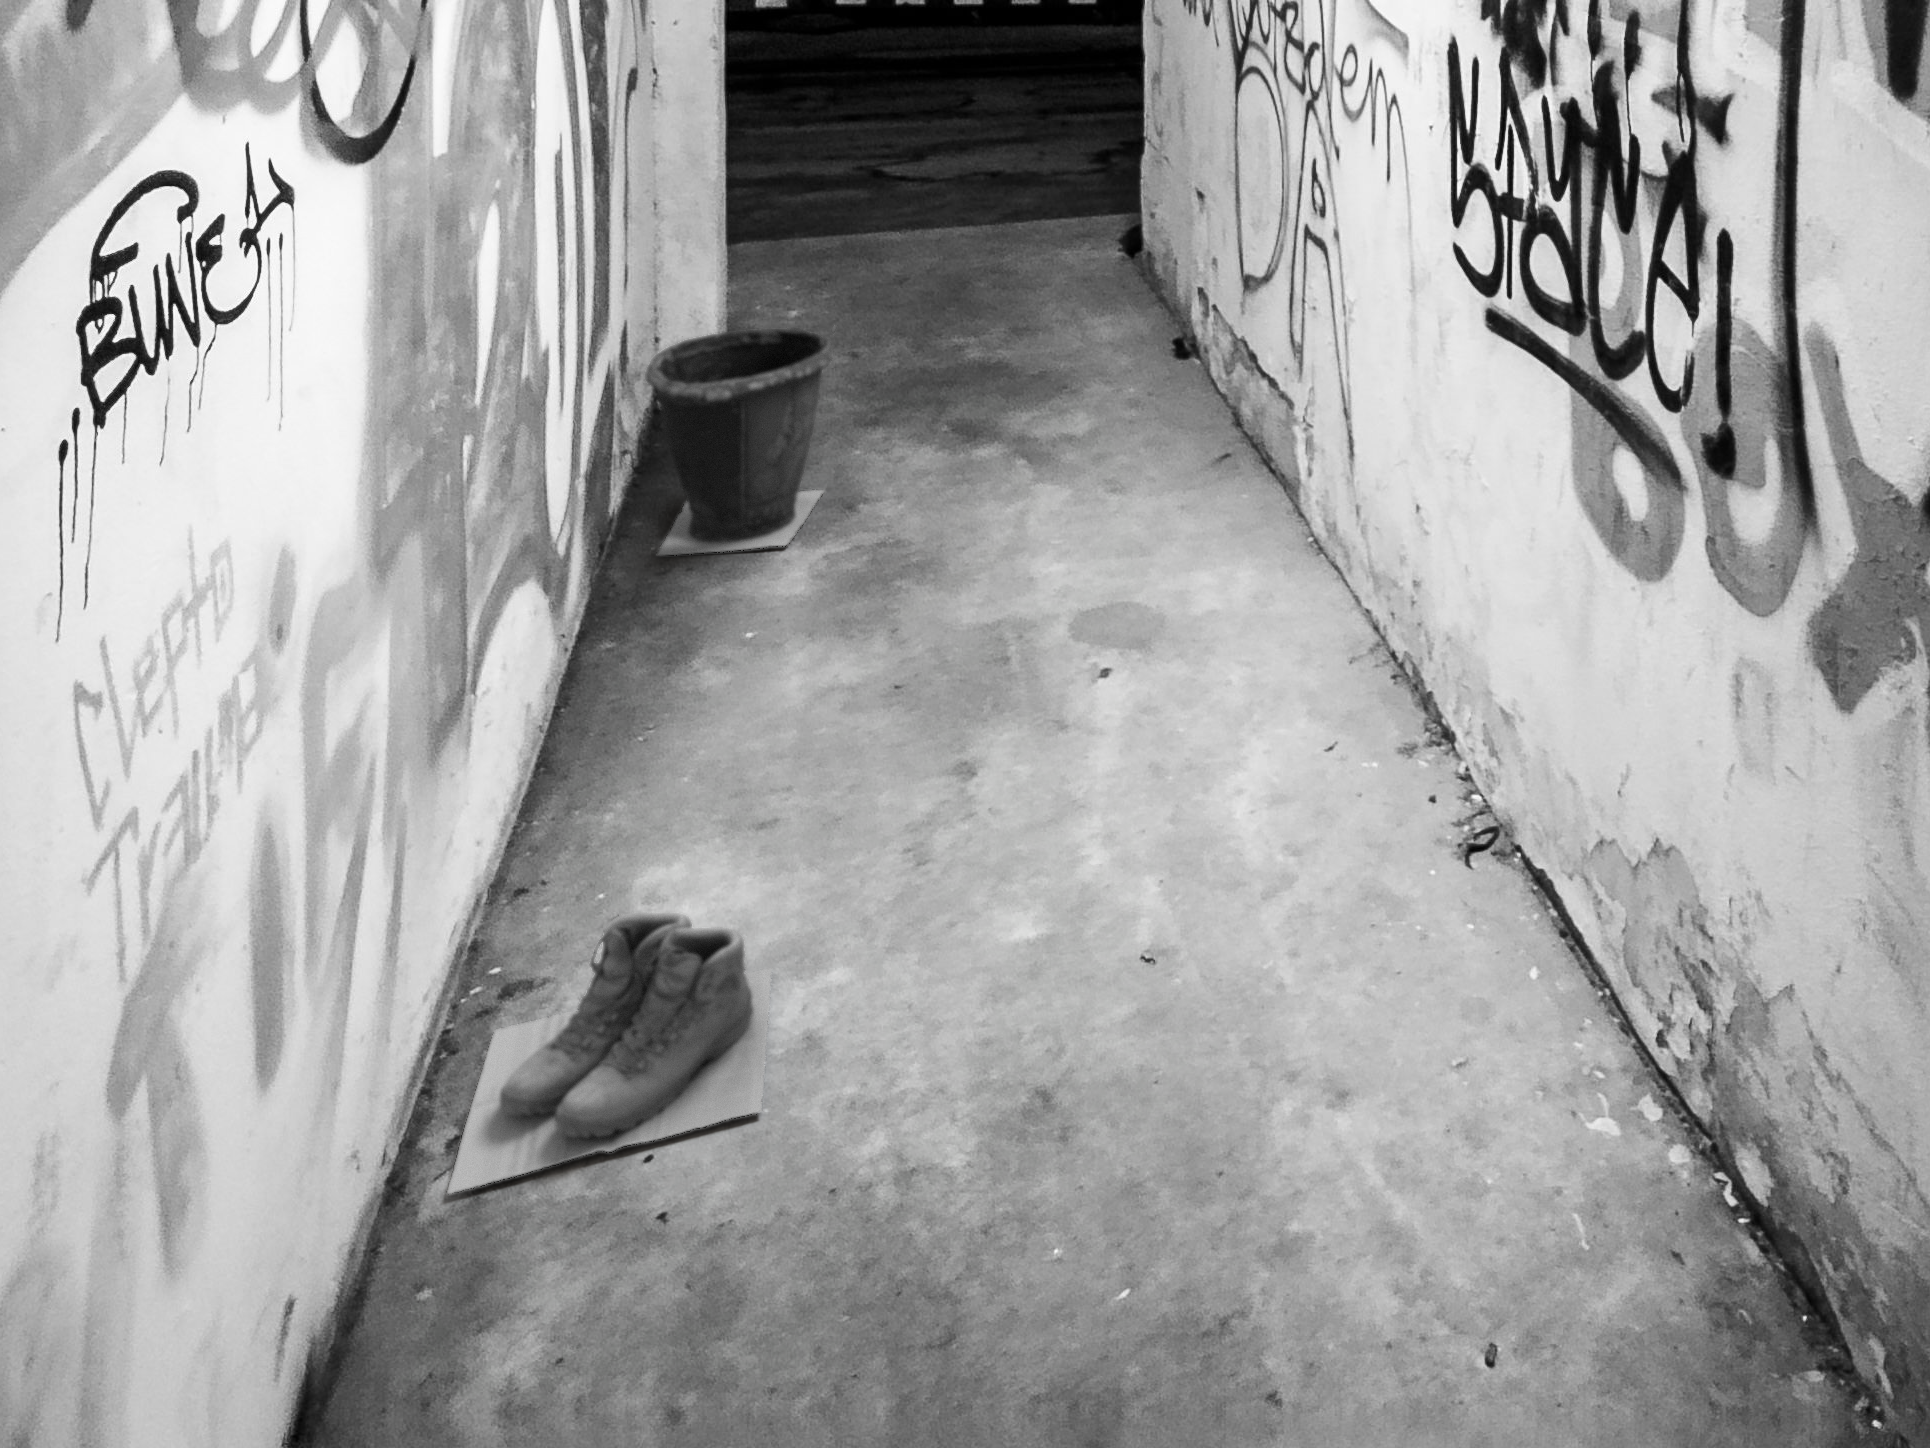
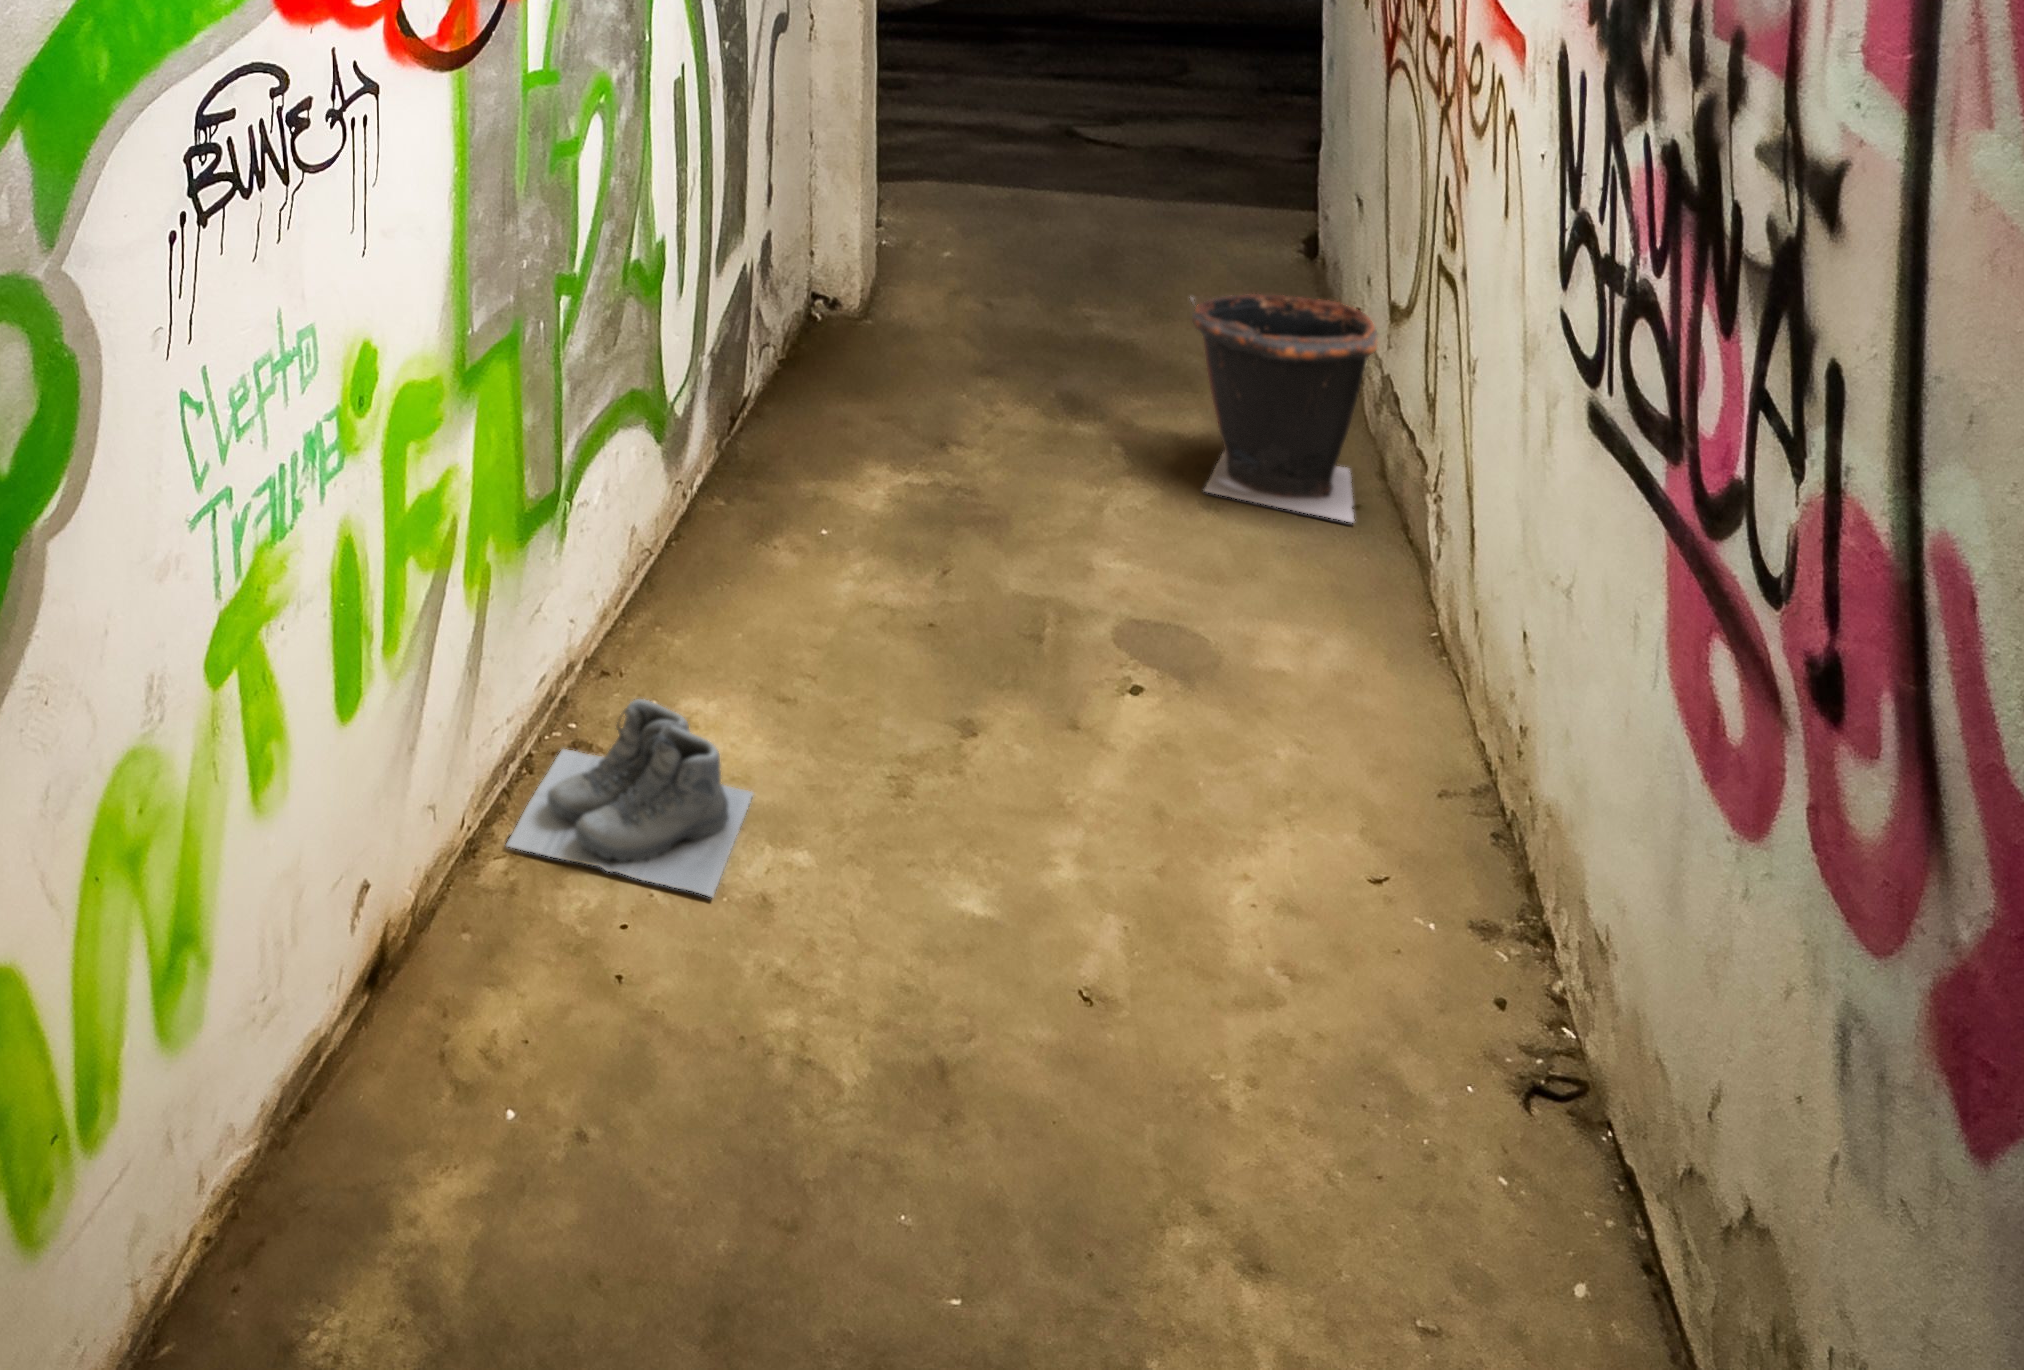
waste bin: present [645,327,835,556] -> present [1191,294,1378,522]

